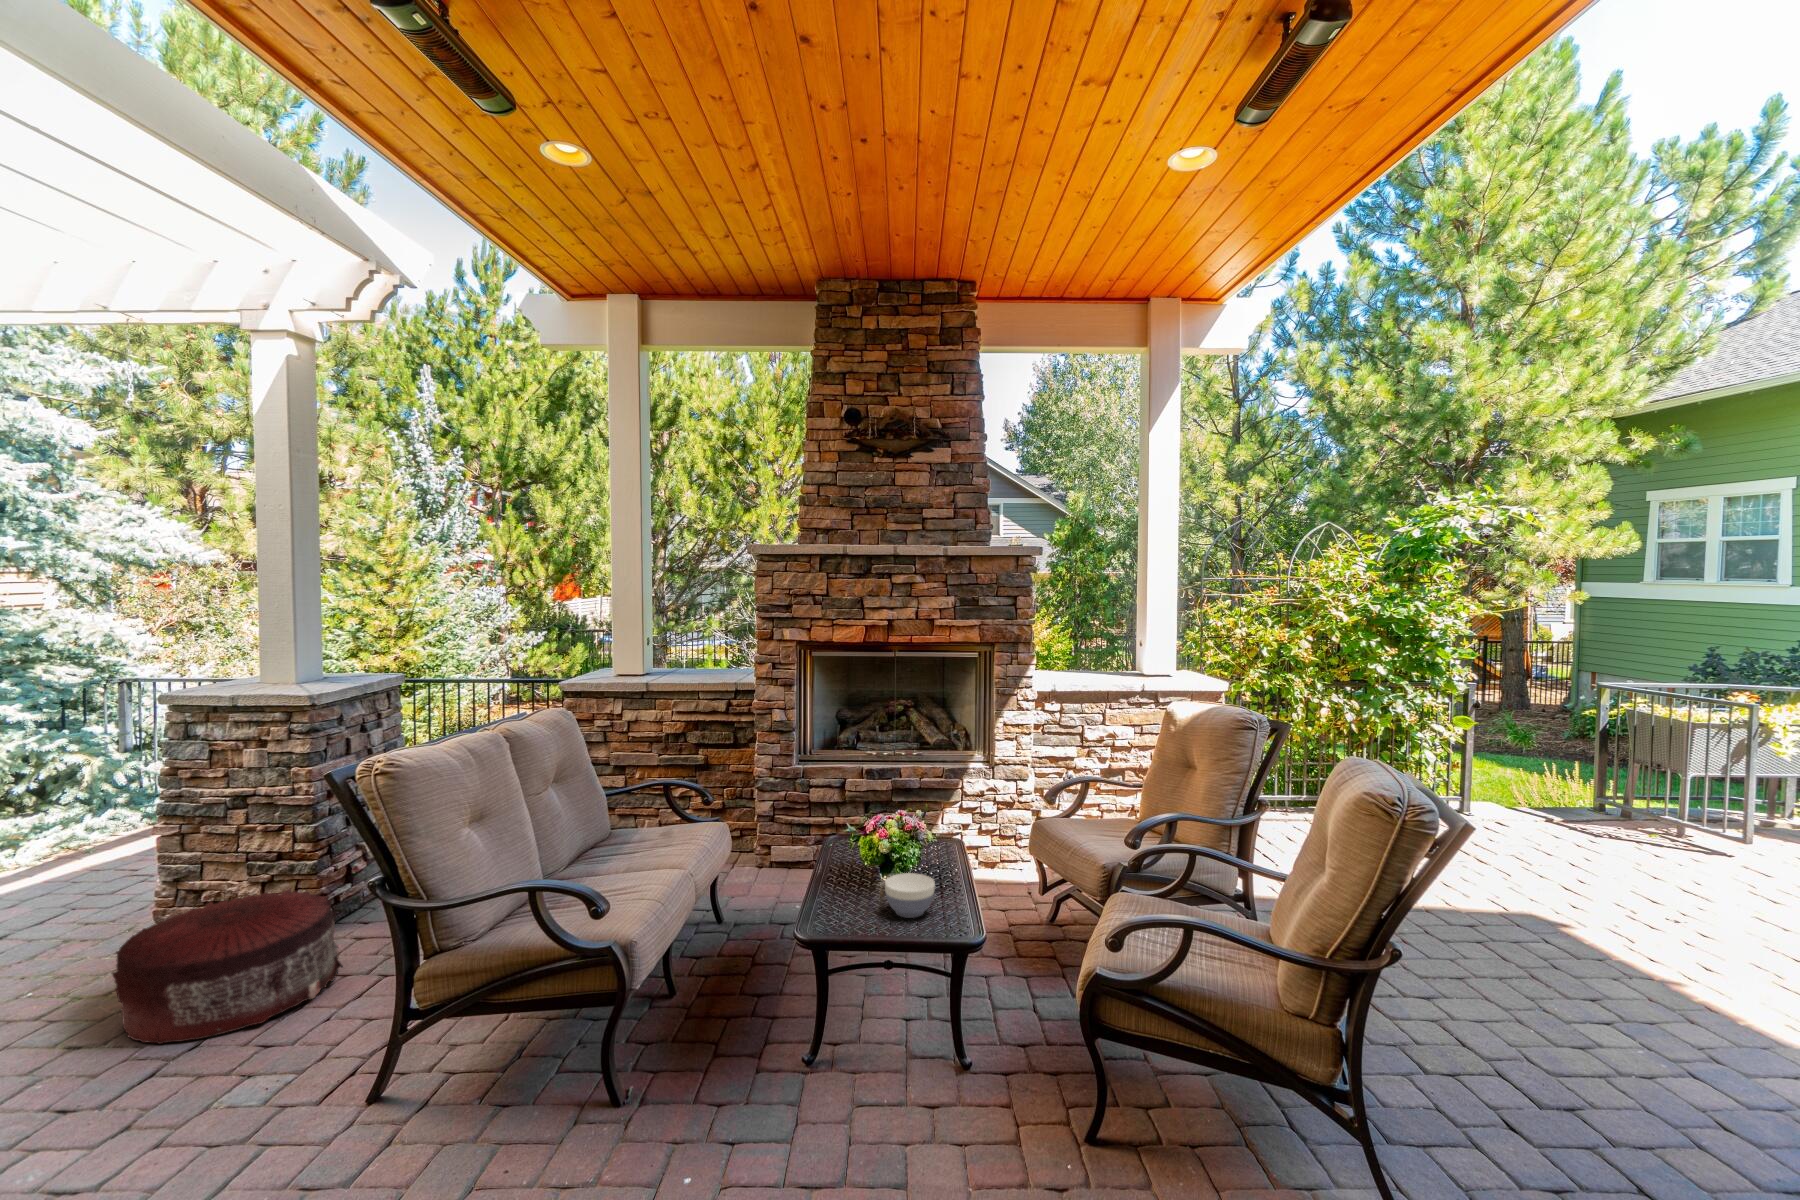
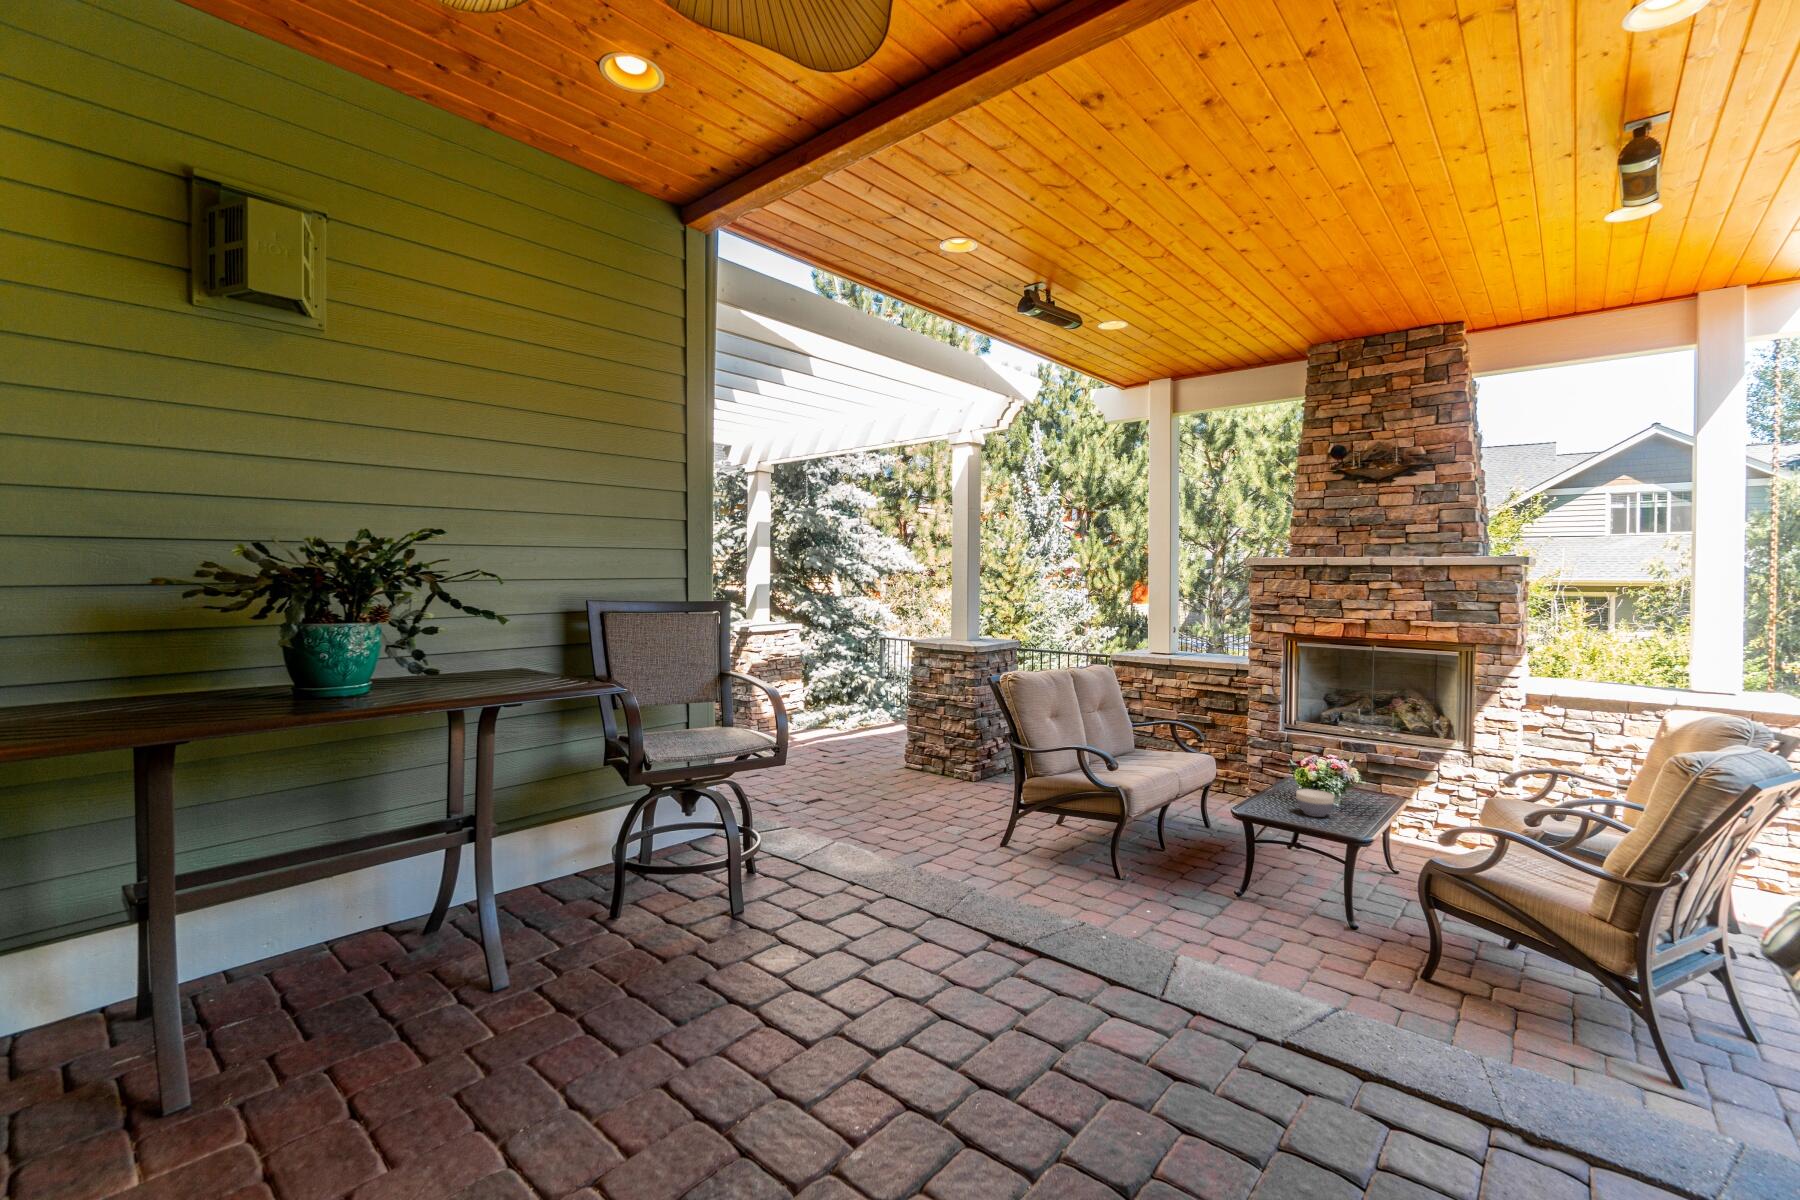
pouf: present [112,889,343,1044] -> none [897,748,987,808]

